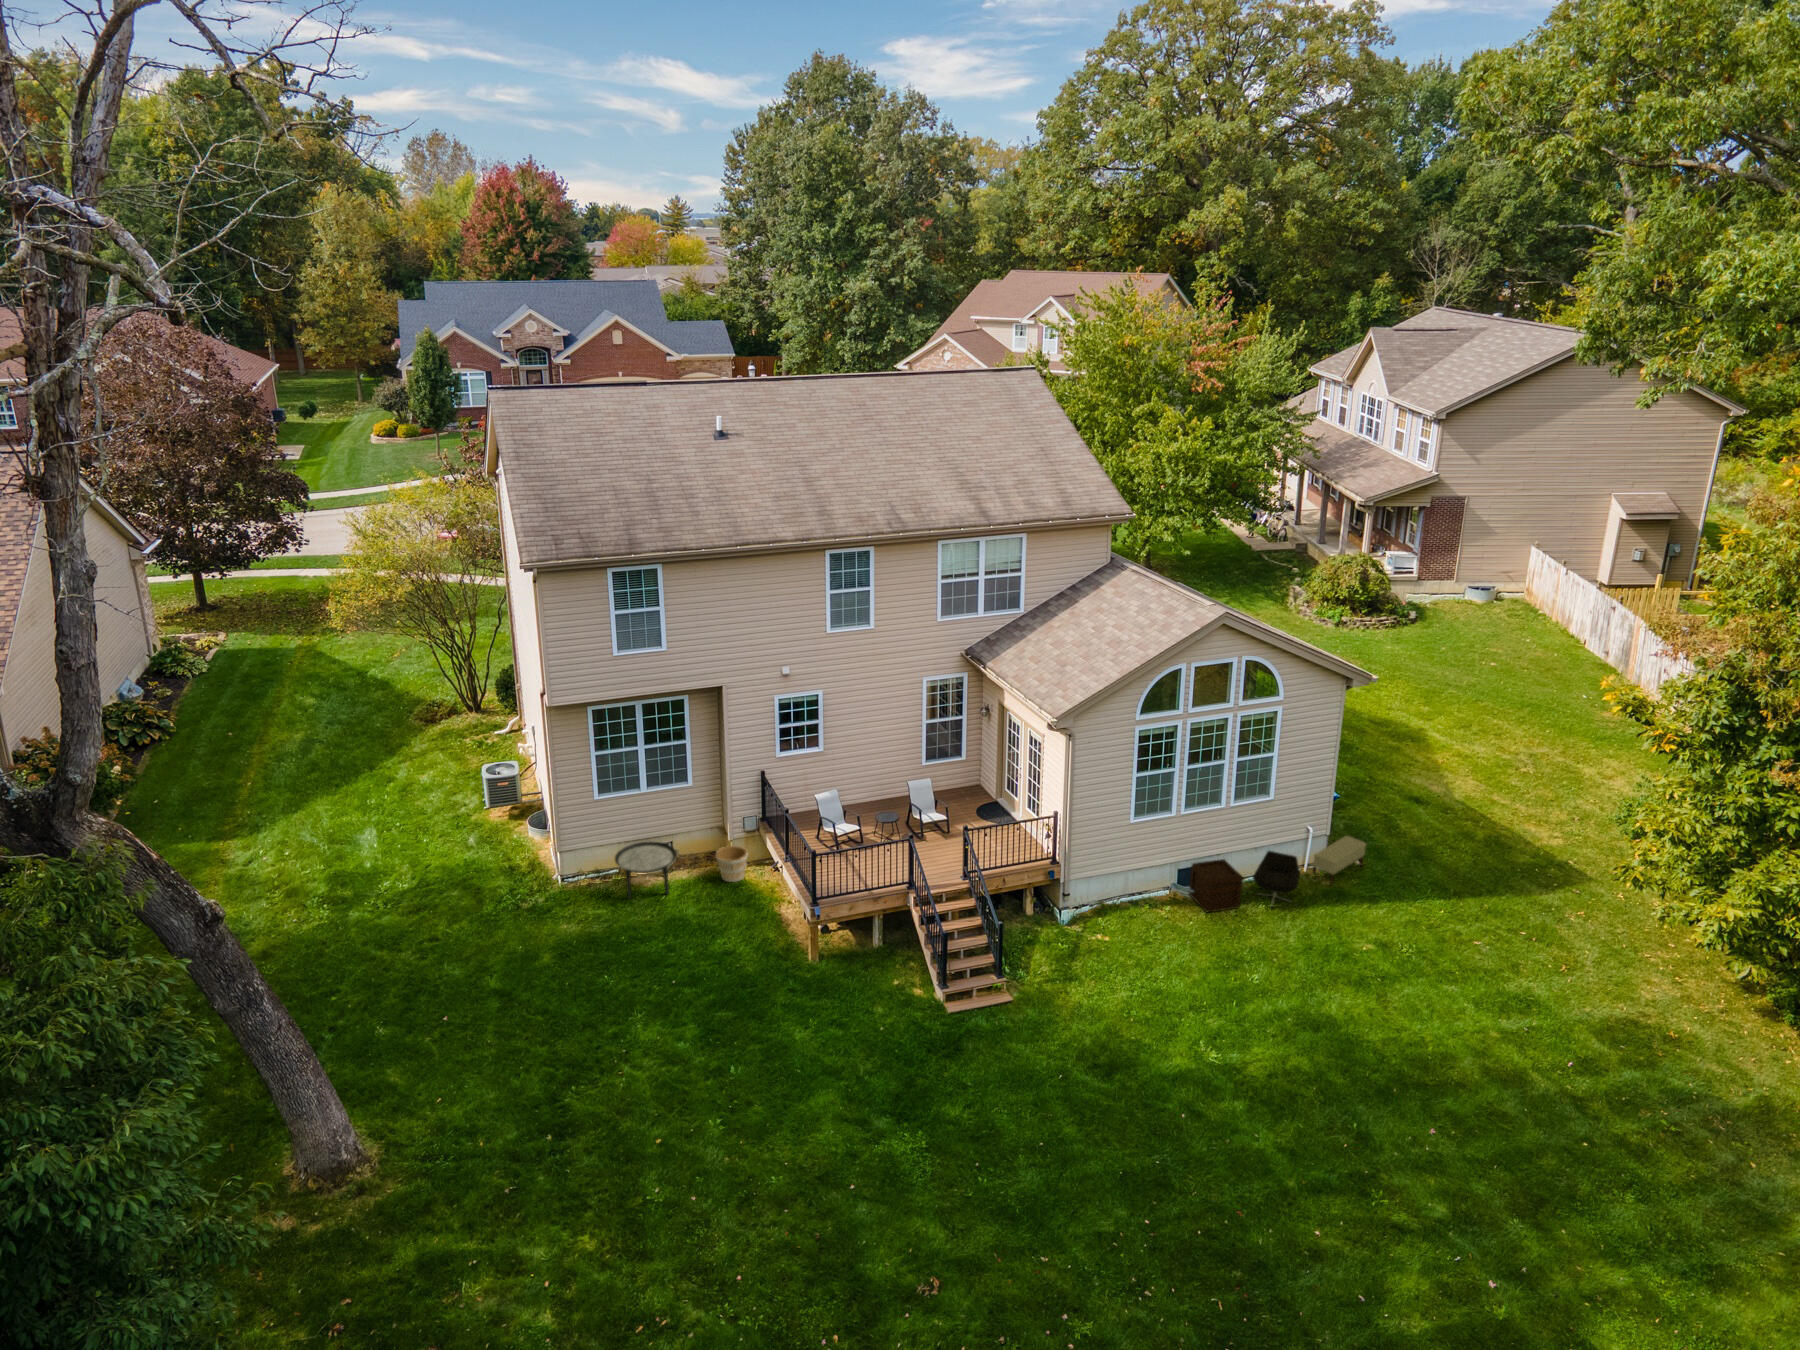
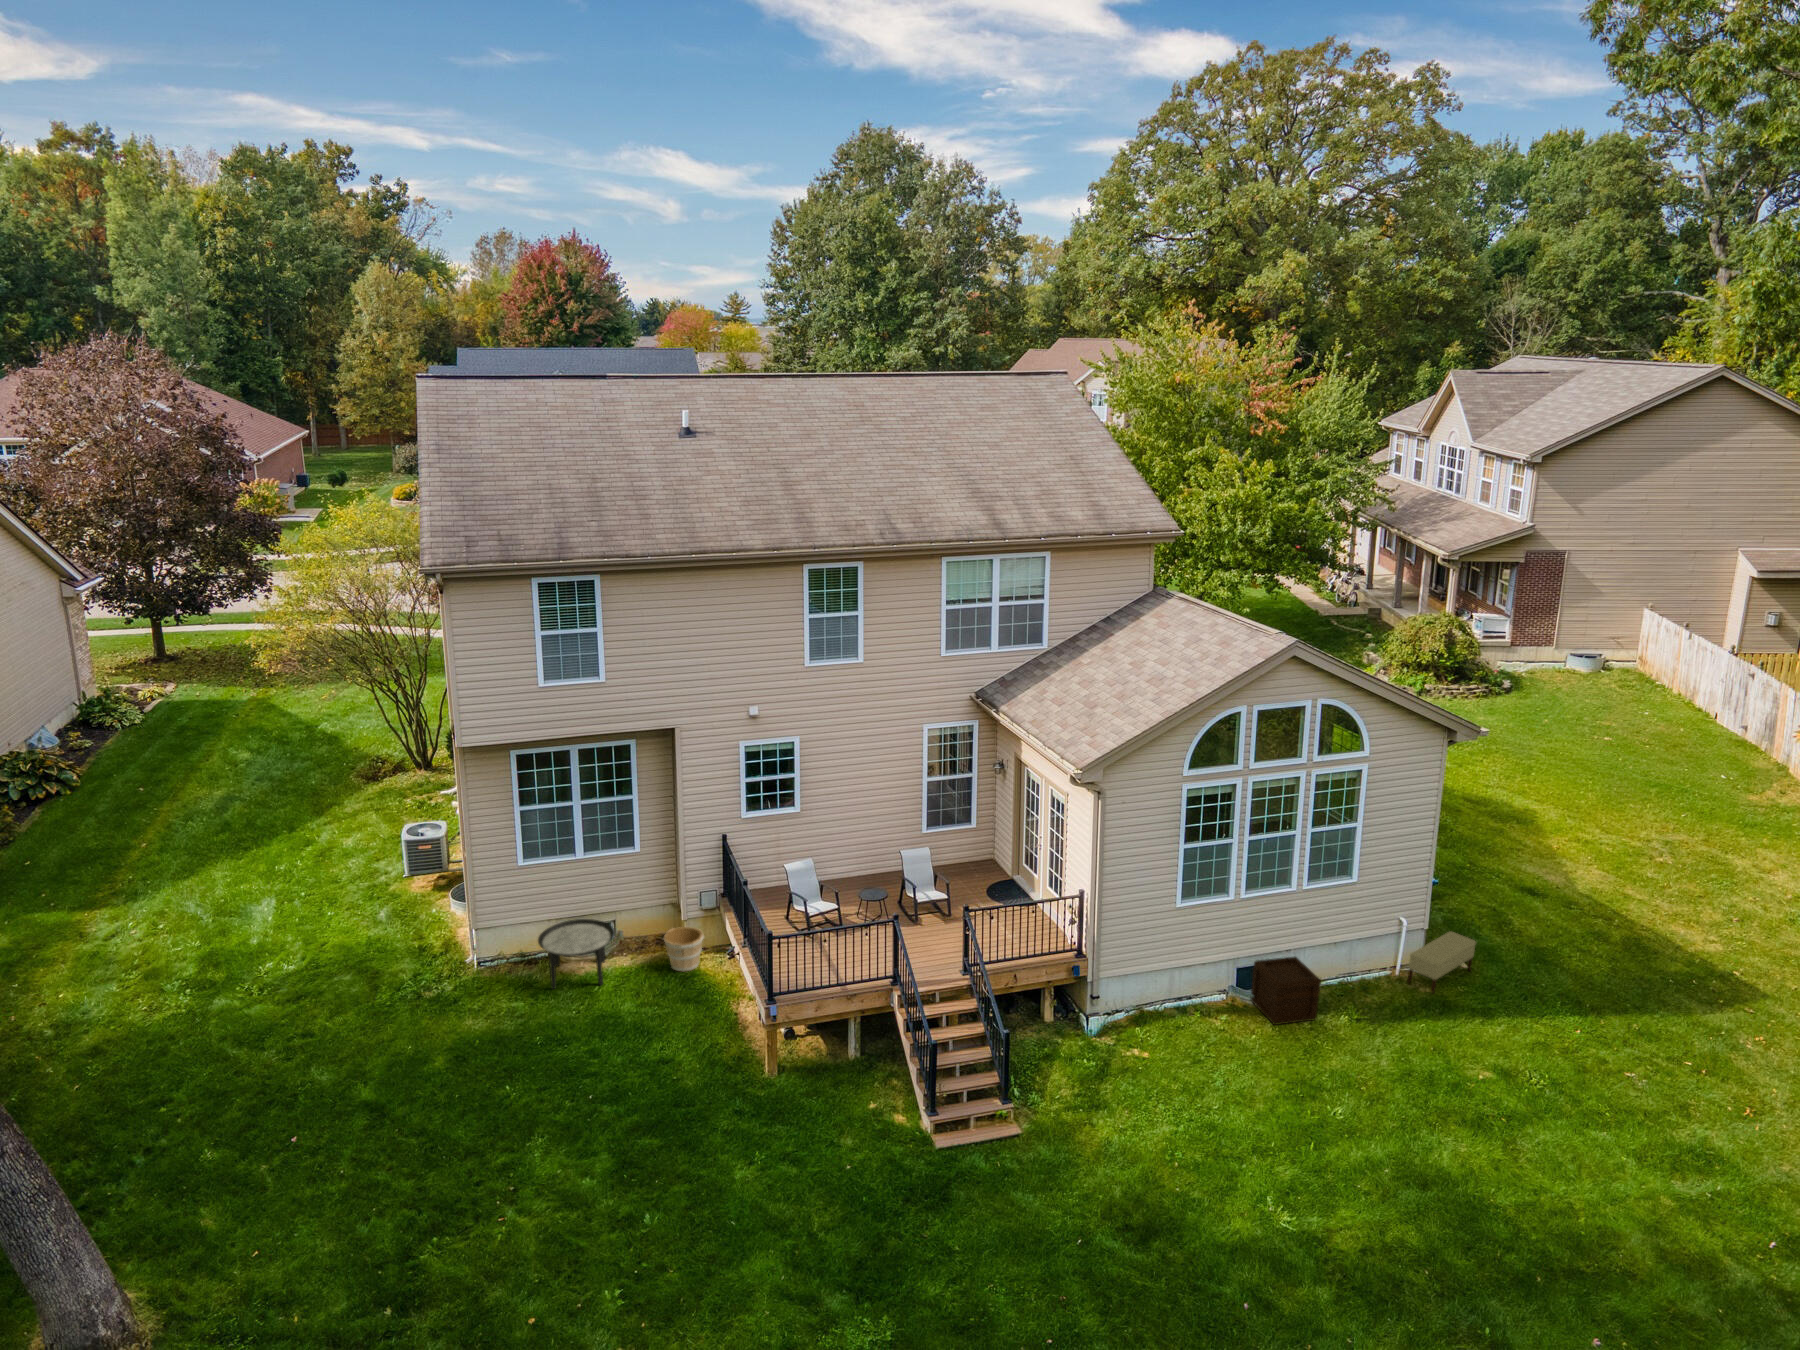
lounge chair: present [1253,851,1300,906] -> none [1332,947,1393,1020]

